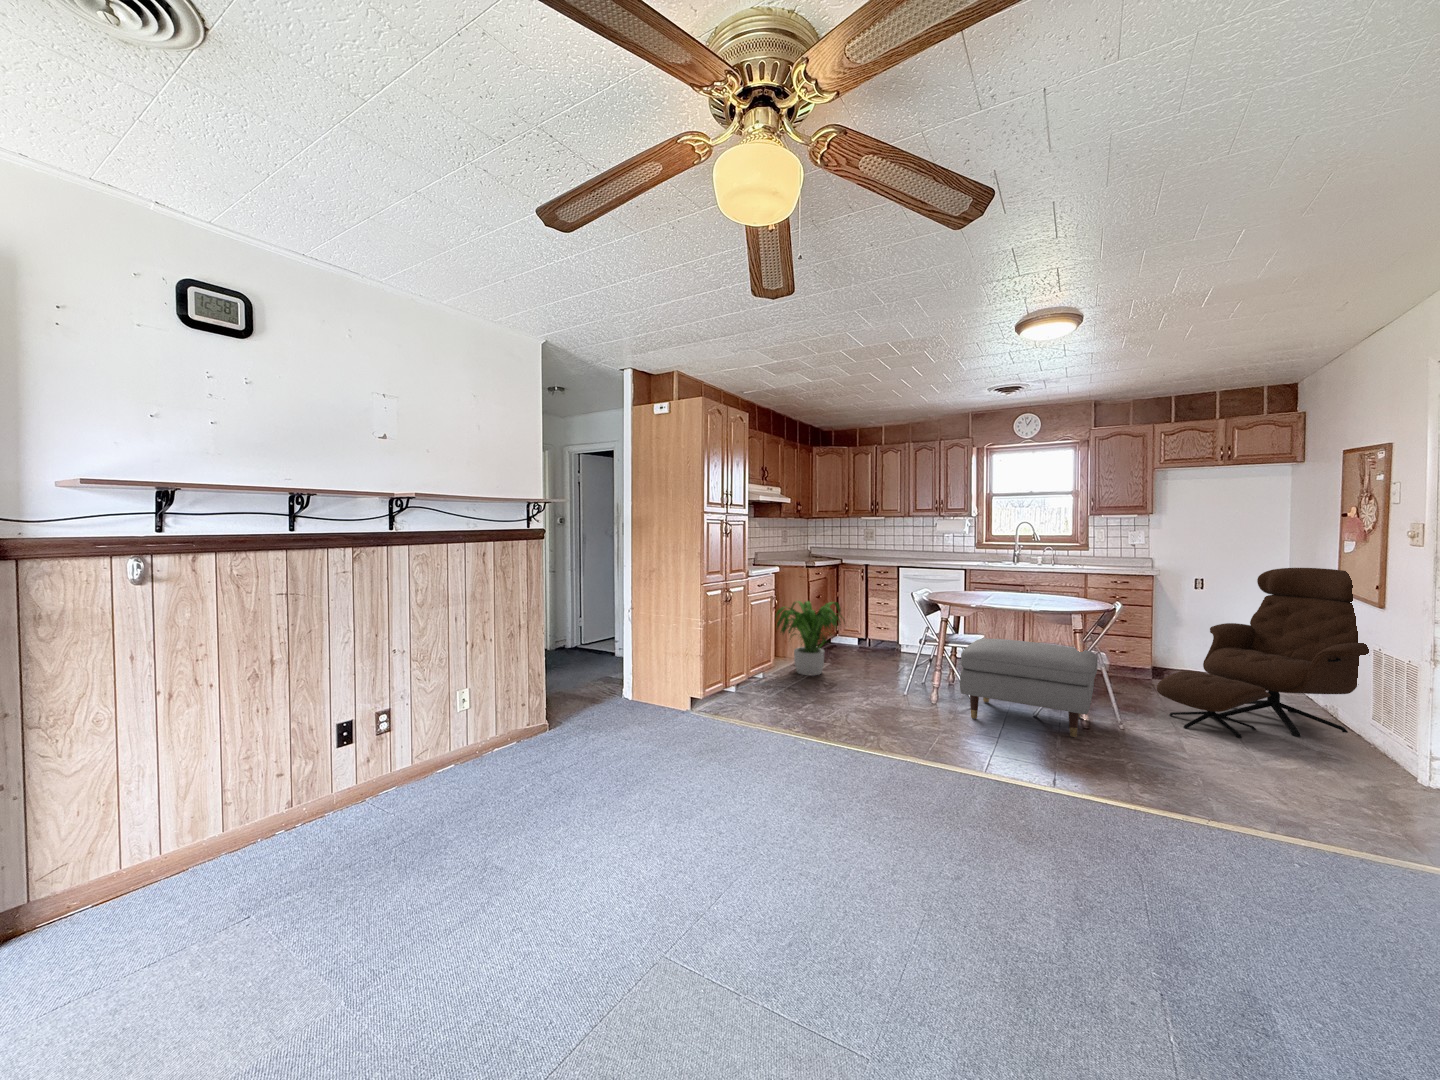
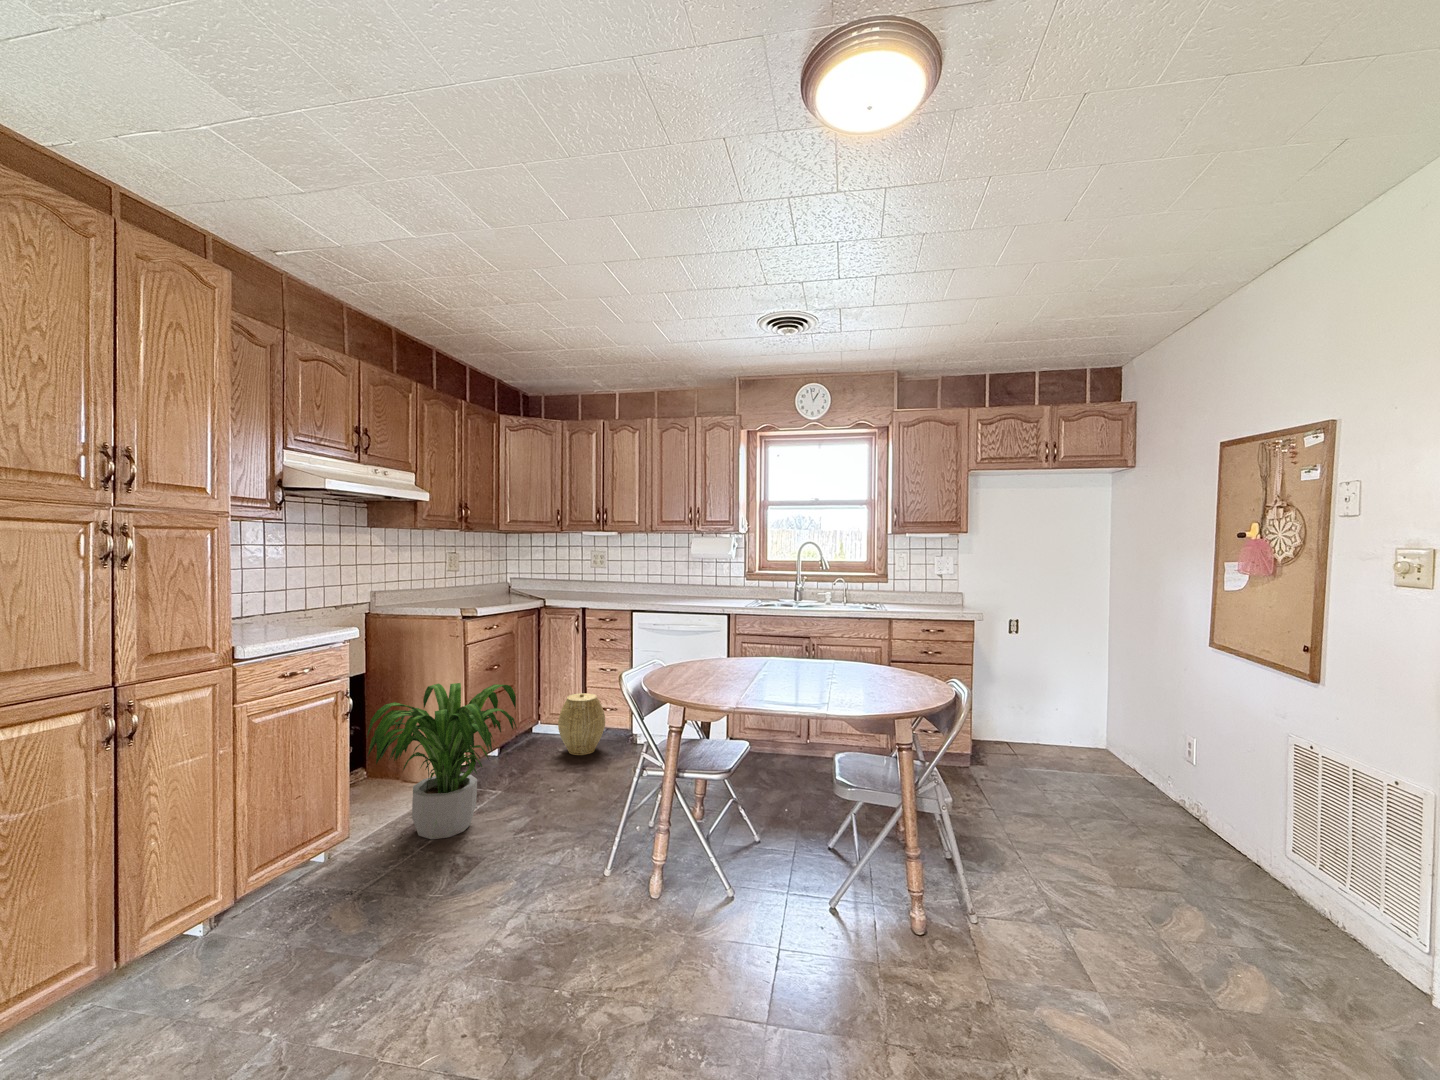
lounge chair: present [1157,568,1369,738] -> none [1012,611,1288,915]
woven basket: none [853,617,882,653] -> present [558,693,605,755]
ottoman: present [960,639,1098,737] -> none [701,755,950,984]

